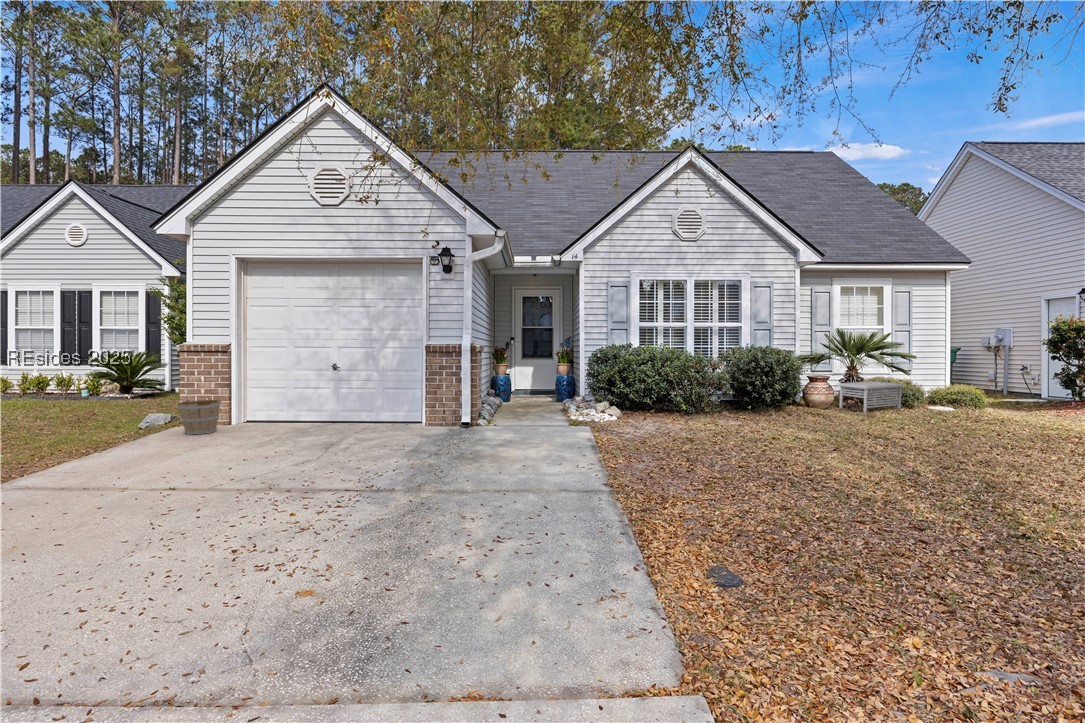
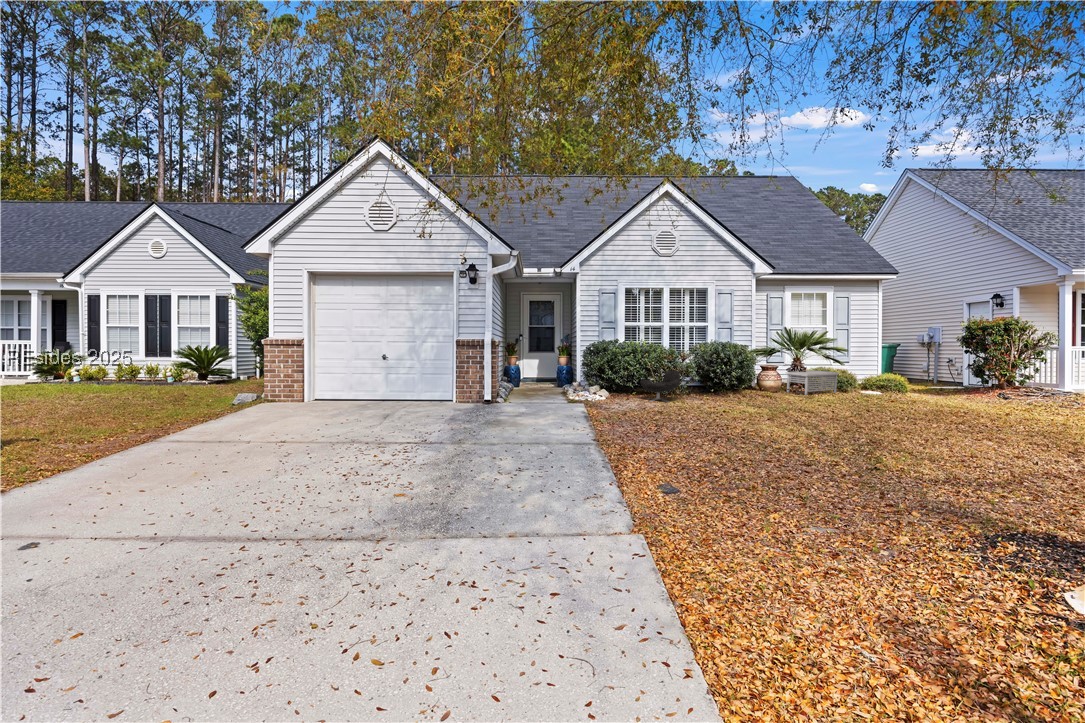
lounge chair: none [659,381,711,423] -> present [640,371,680,402]
wooden bucket: present [177,400,222,435] -> none [267,382,299,409]

